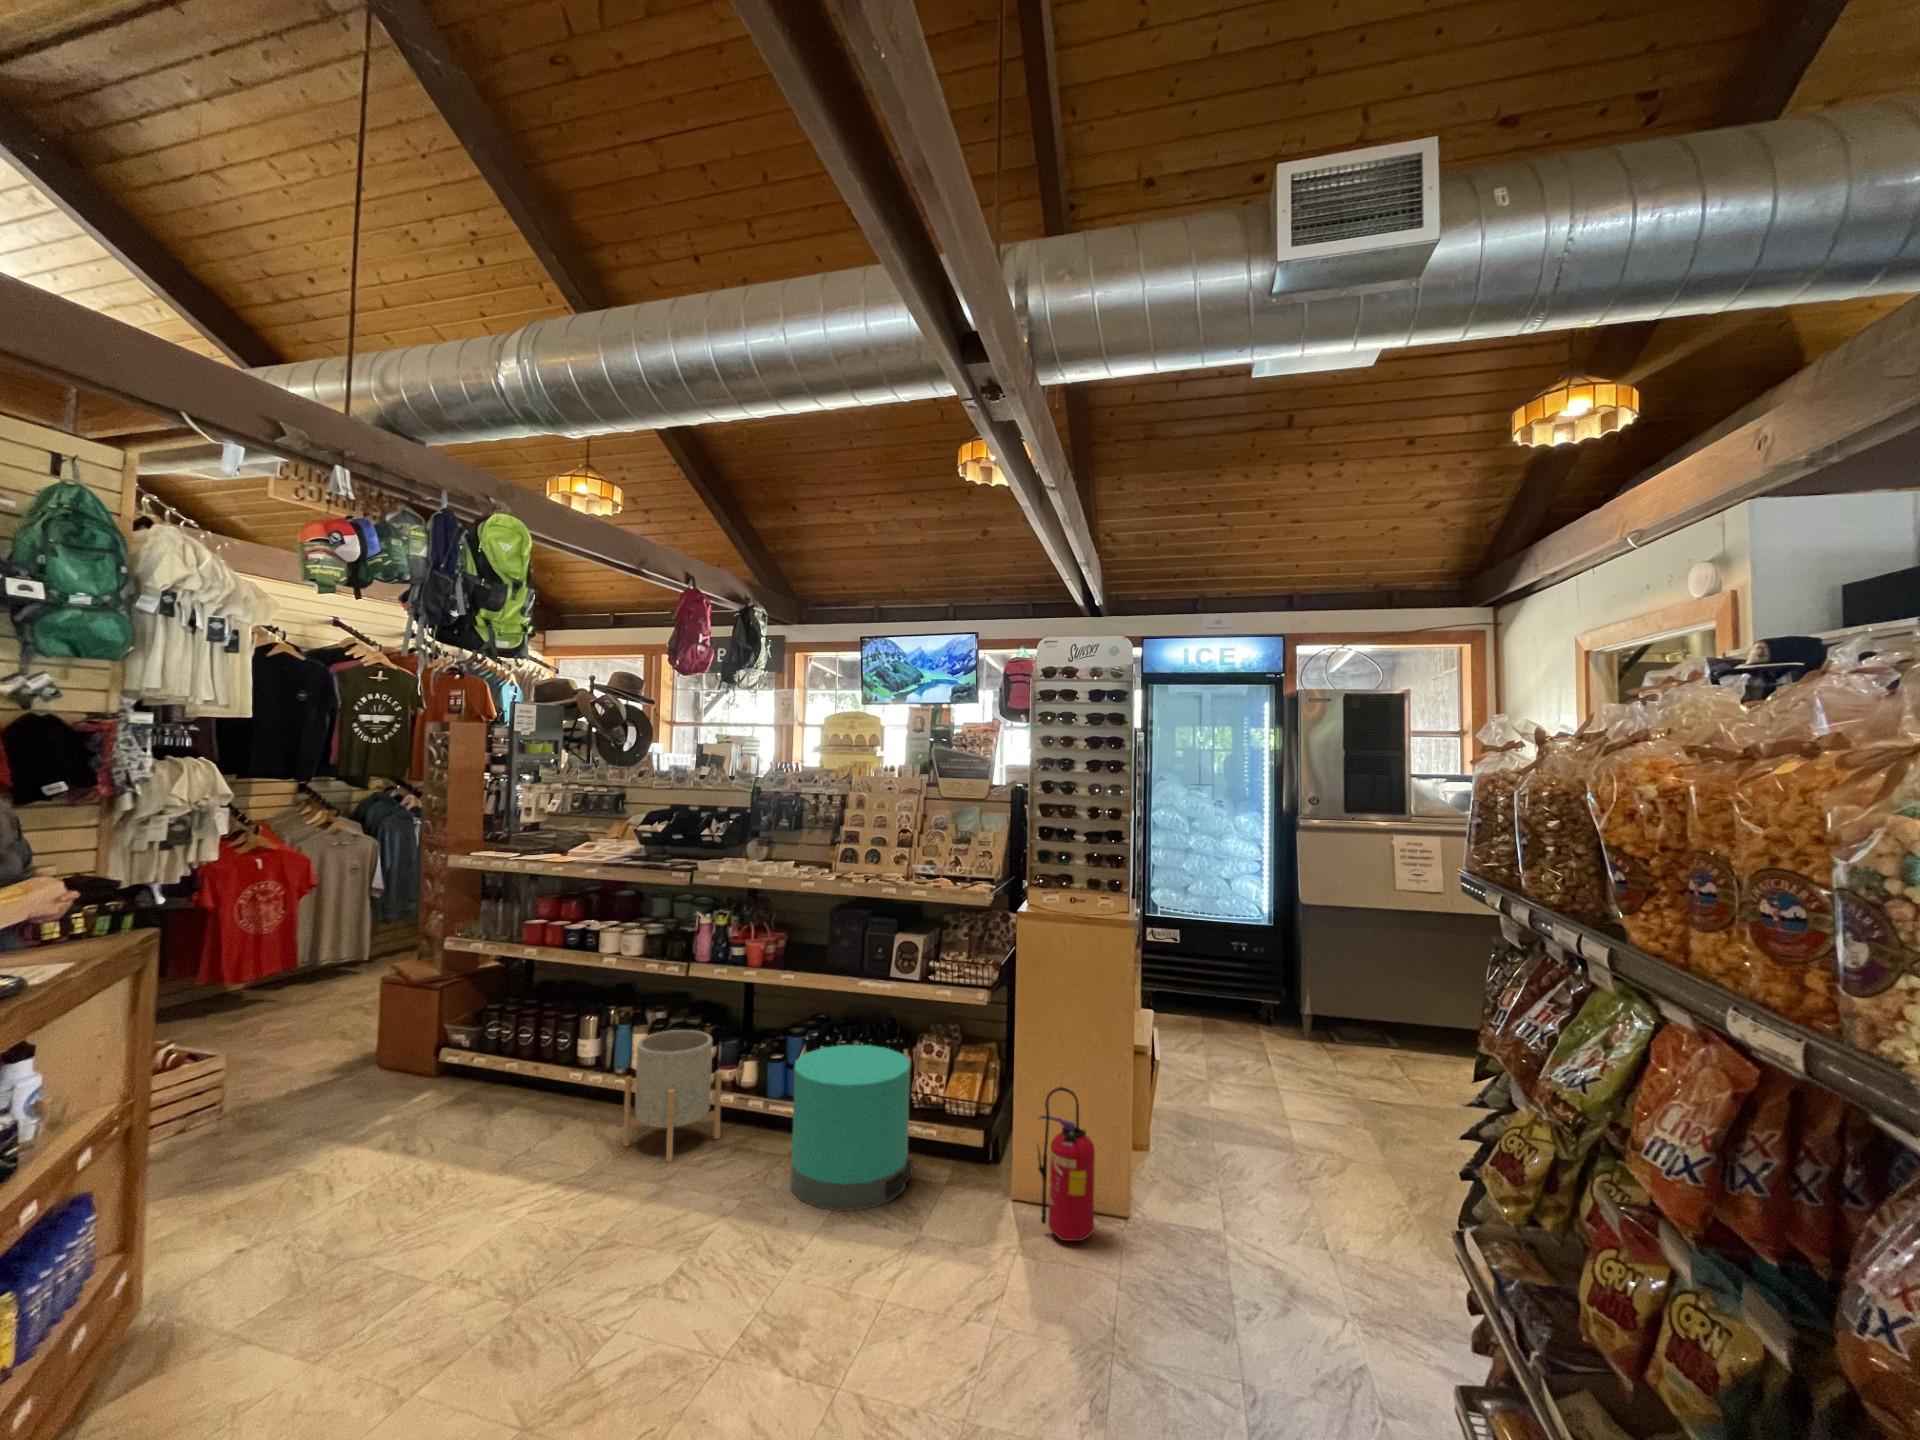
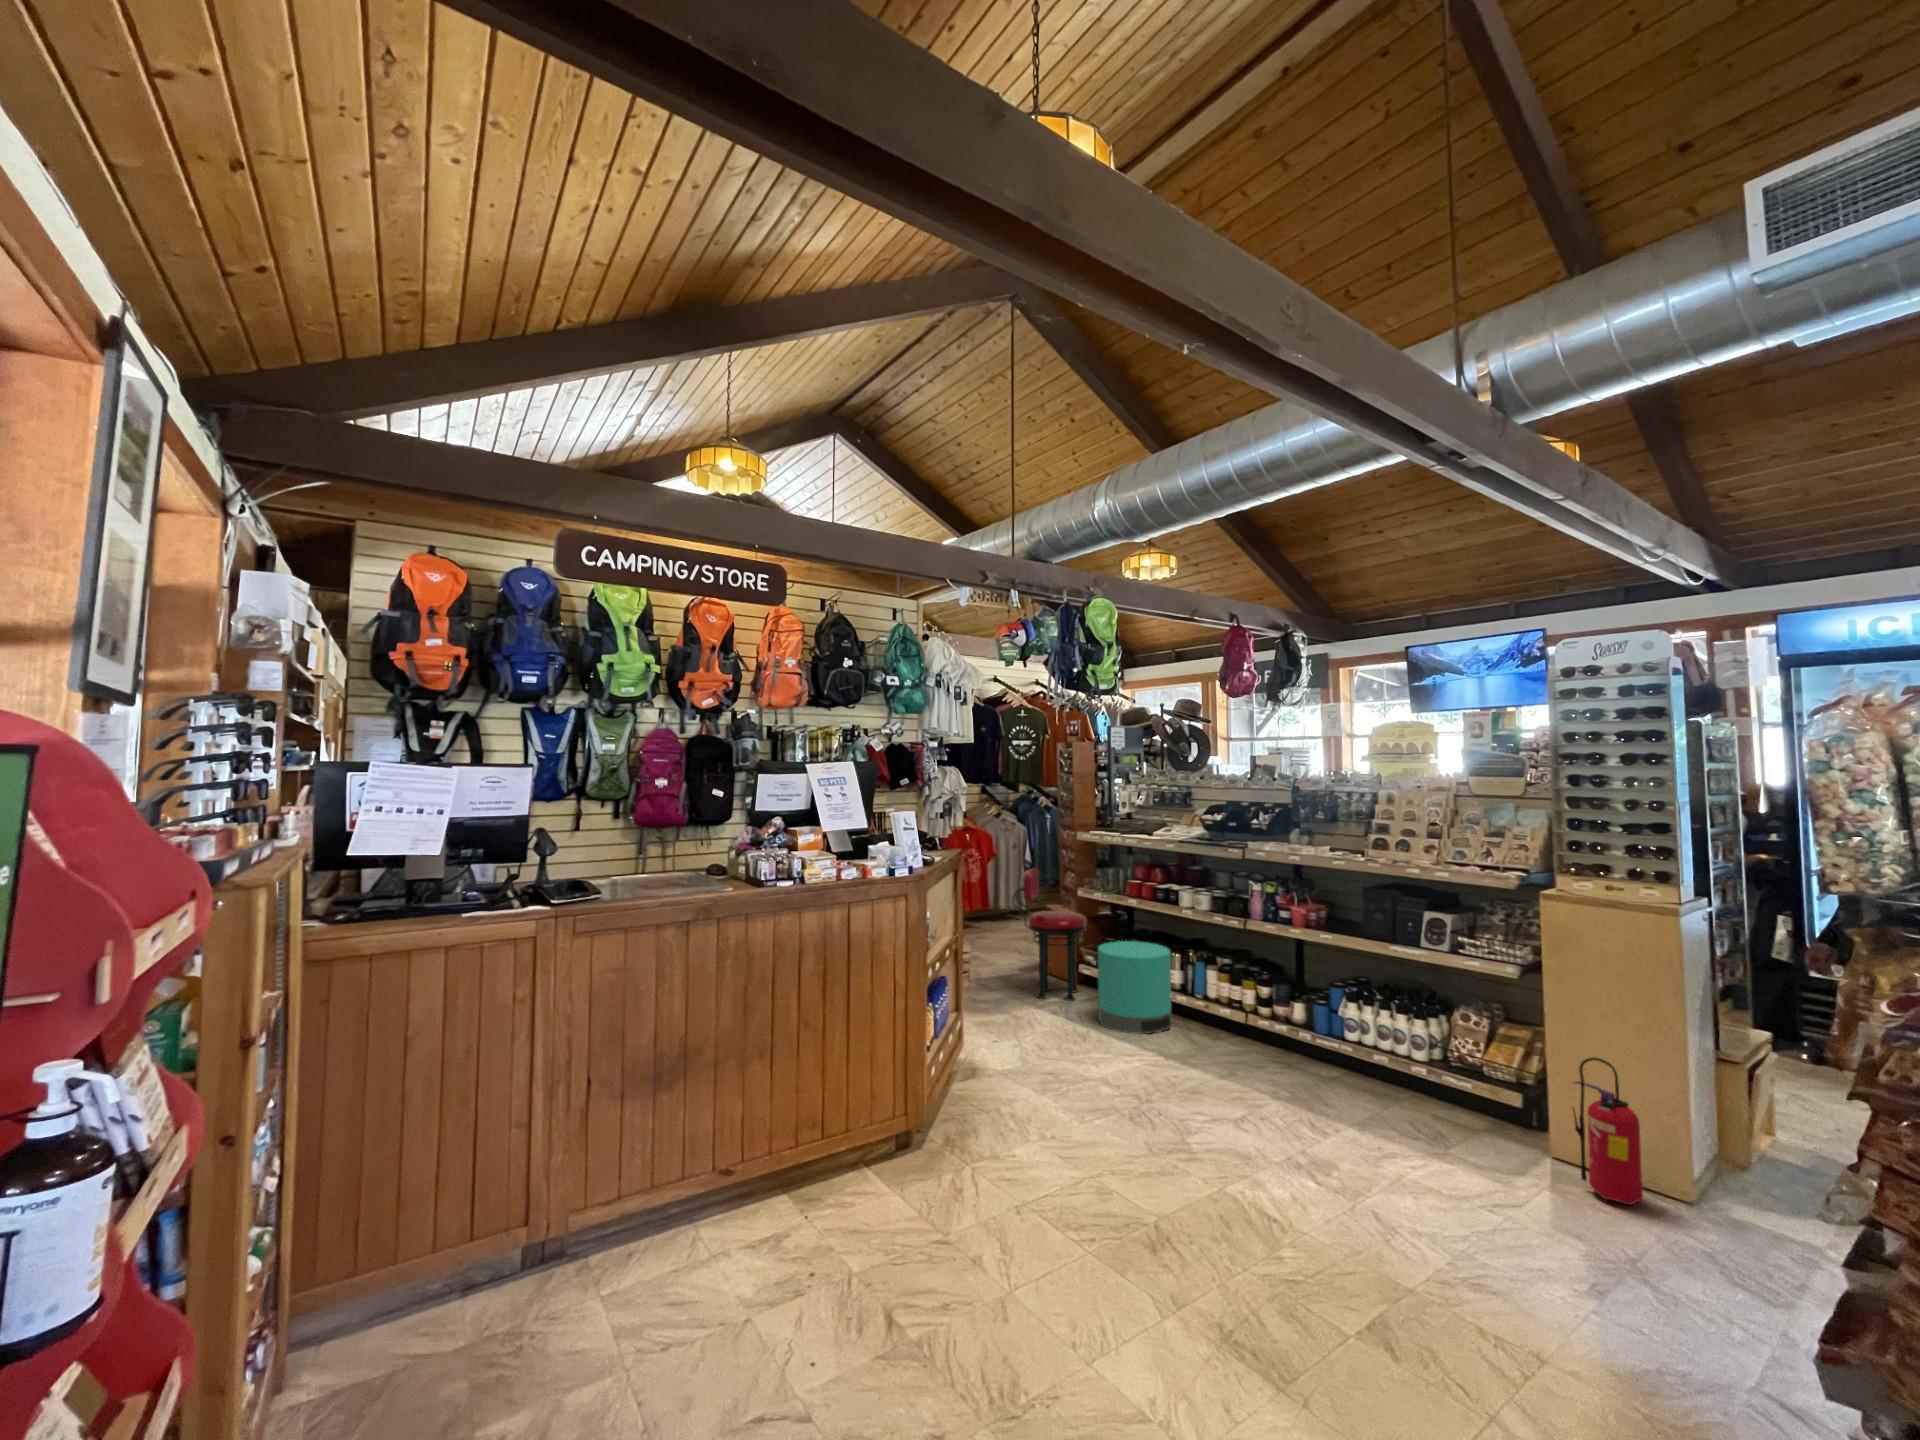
stool: none [330,910,459,1108] -> present [1012,869,1086,1001]
planter: present [623,1030,722,1162] -> none [1203,971,1278,1068]
trash can: present [791,1045,913,1211] -> present [1098,941,1172,1034]

